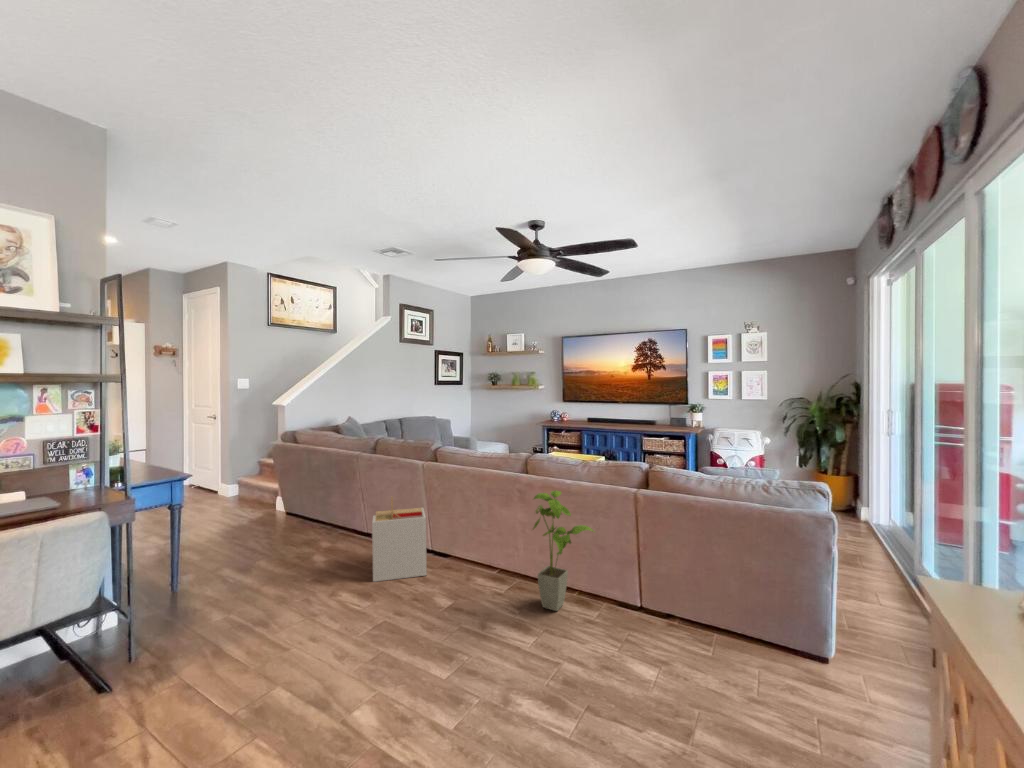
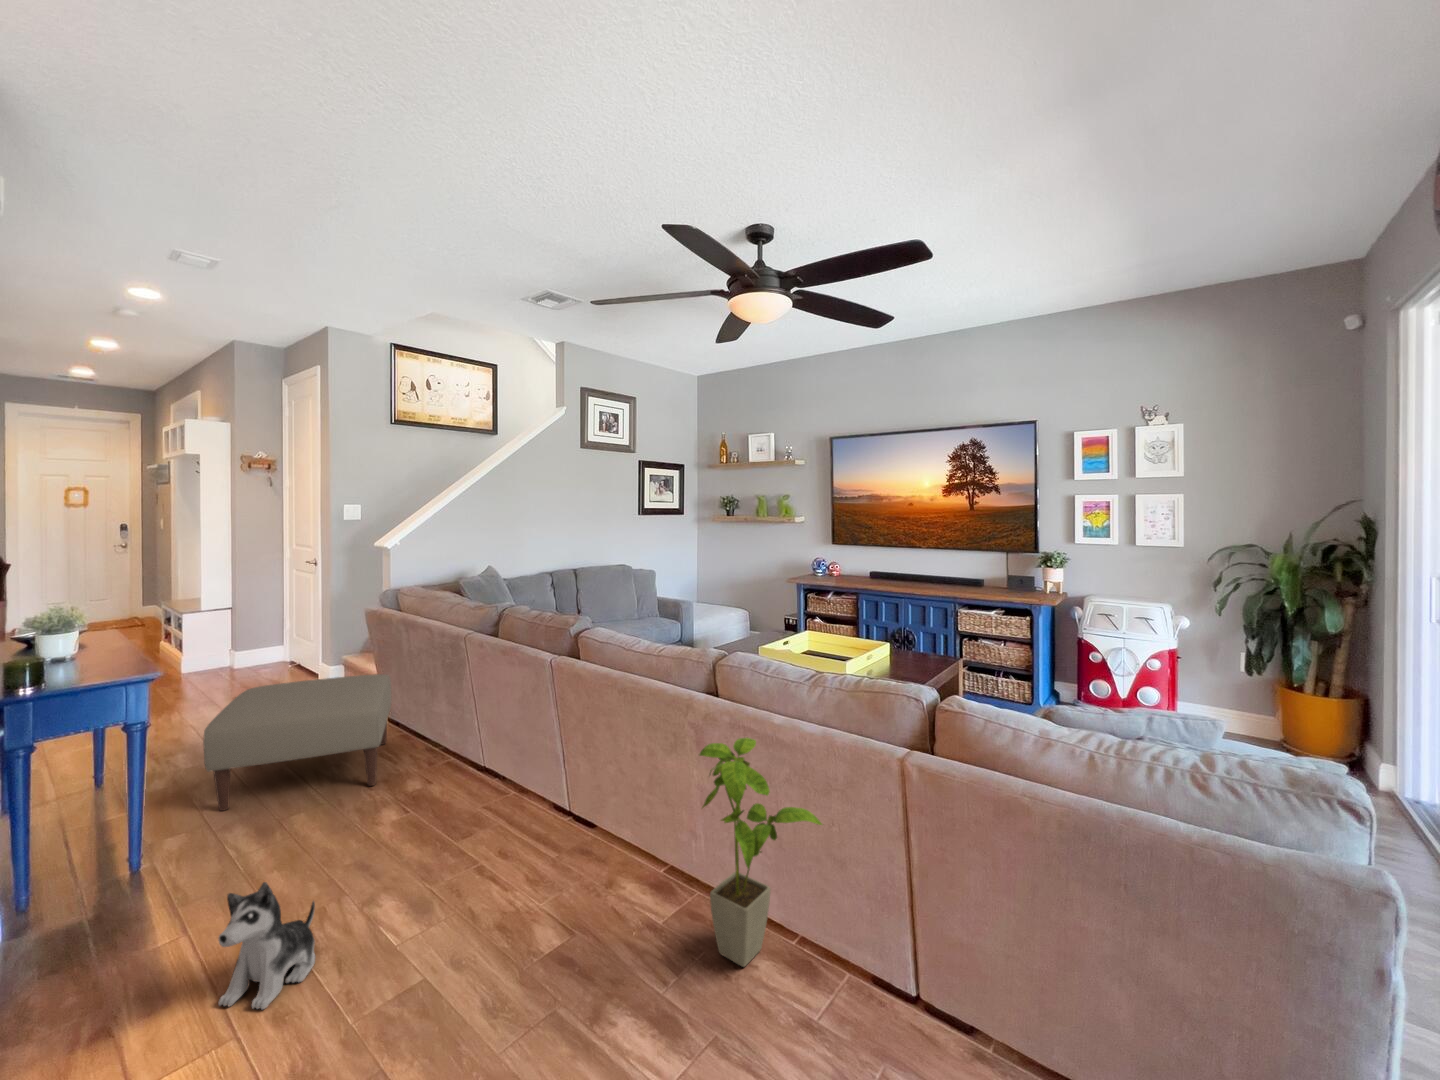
ottoman: none [207,485,311,567] -> present [203,674,392,811]
storage bin: present [372,497,427,582] -> none [442,715,548,863]
plush toy: none [281,577,325,645] -> present [218,882,315,1009]

